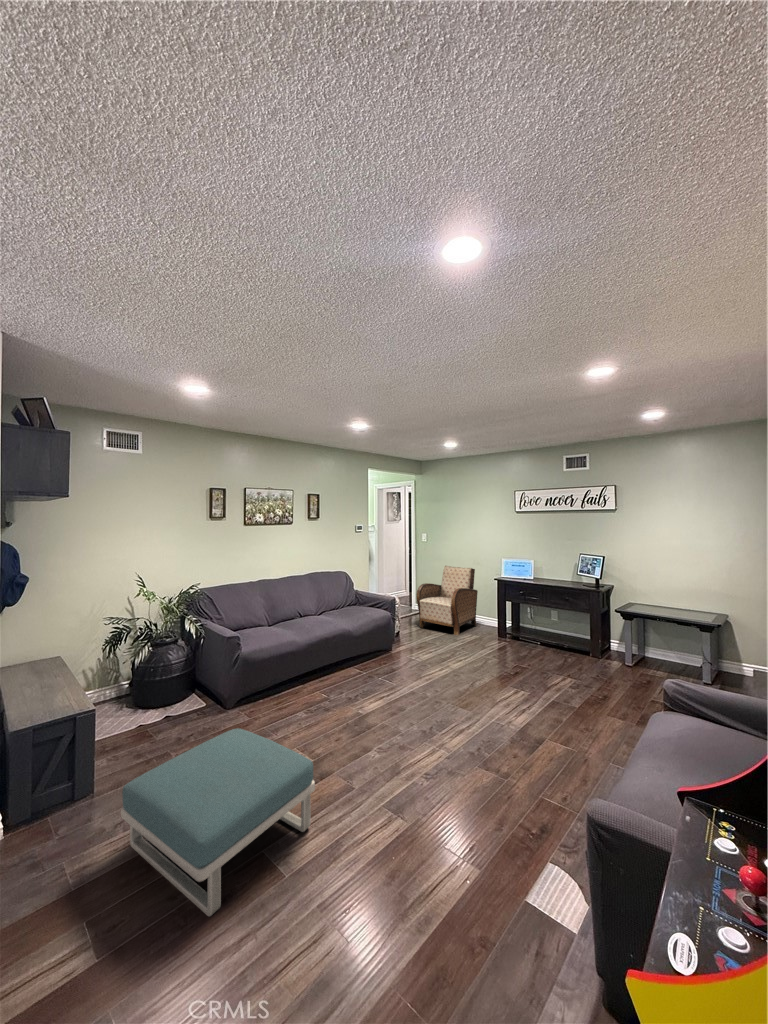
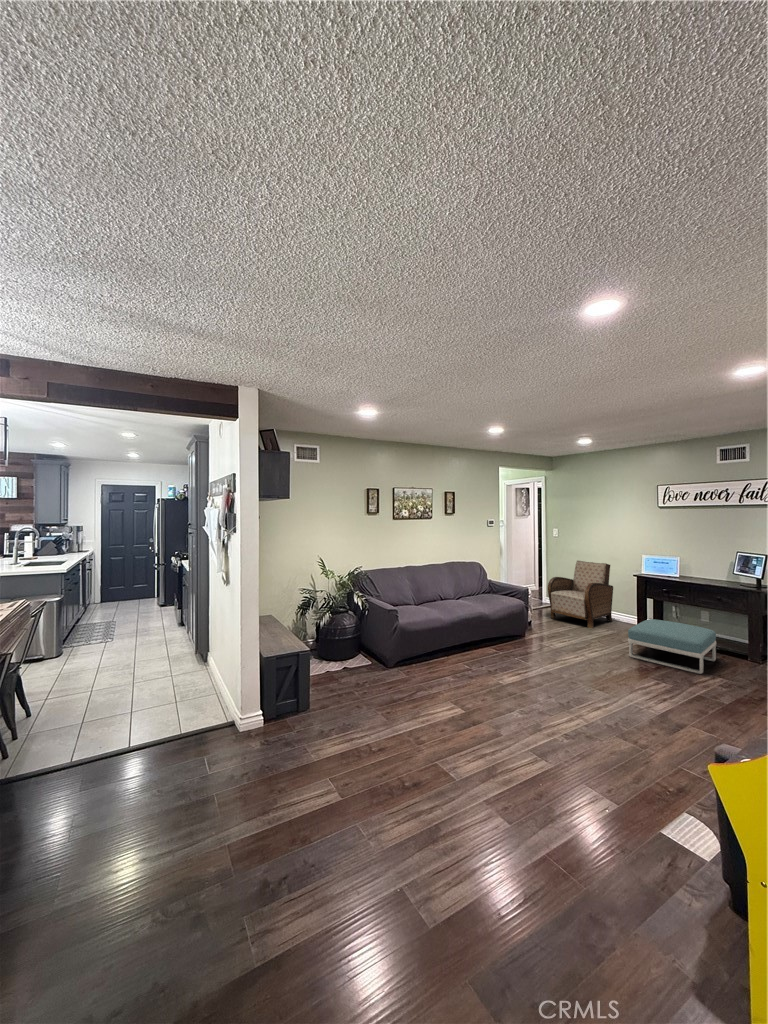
footstool: present [121,729,315,916] -> present [628,619,716,674]

